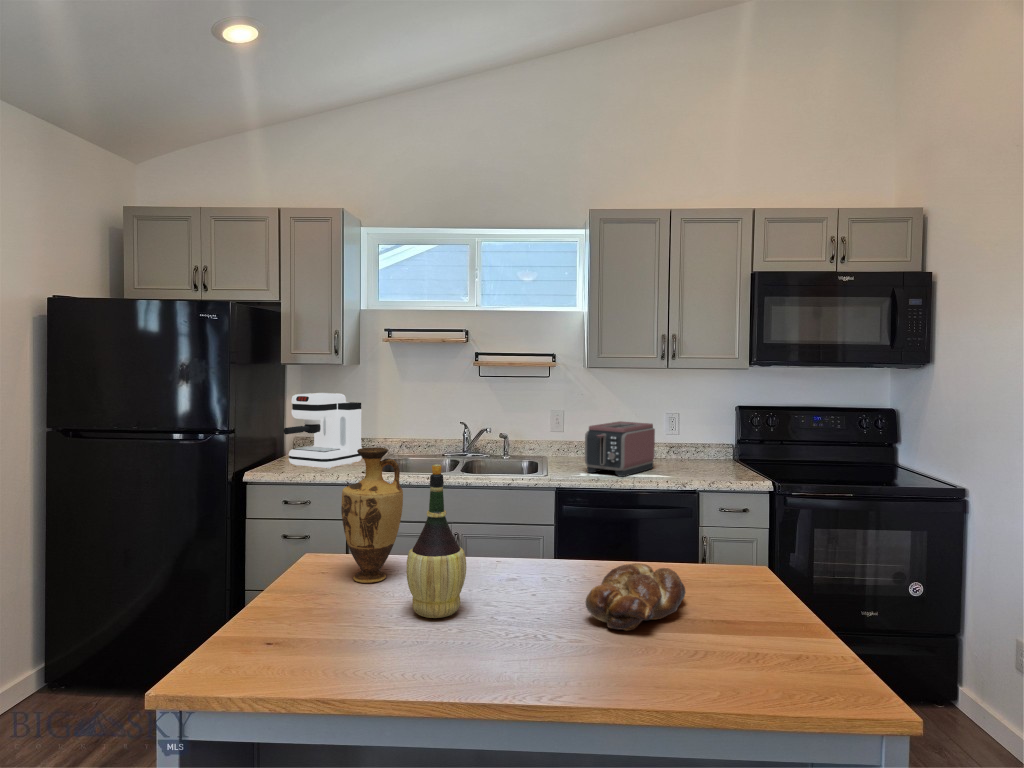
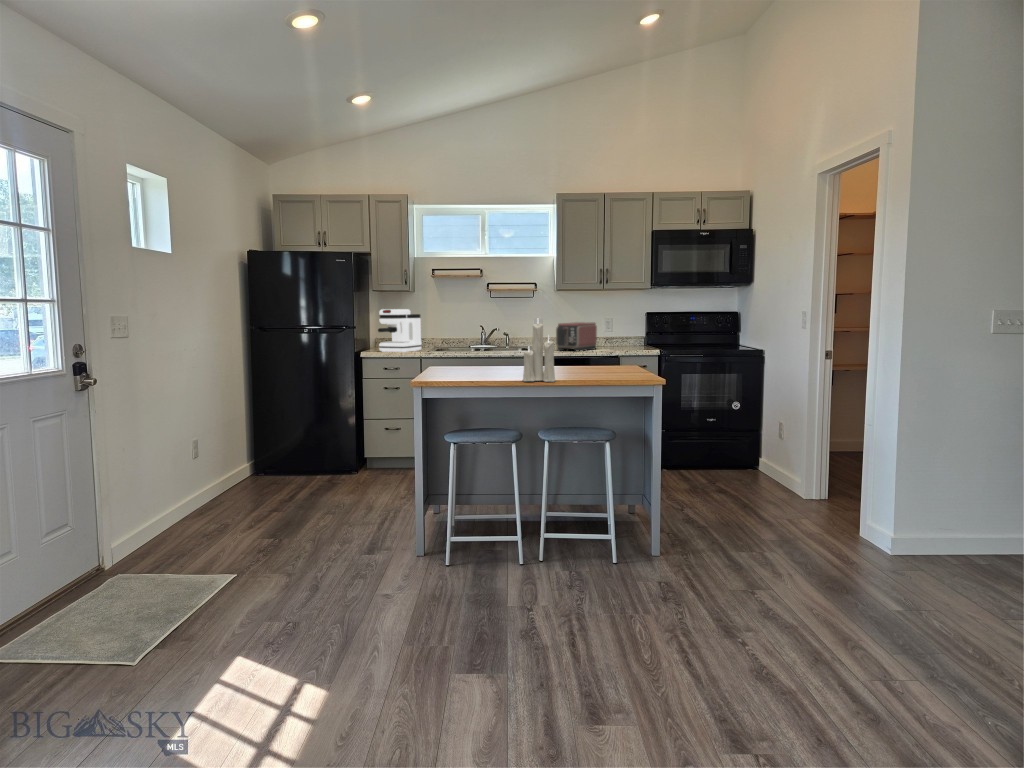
vase: present [341,447,403,583] -> none [452,316,479,374]
wine bottle: present [406,464,466,618] -> none [487,316,512,378]
candle: none [483,467,569,657] -> present [523,322,555,382]
bread loaf: present [586,563,686,631] -> none [561,358,602,379]

